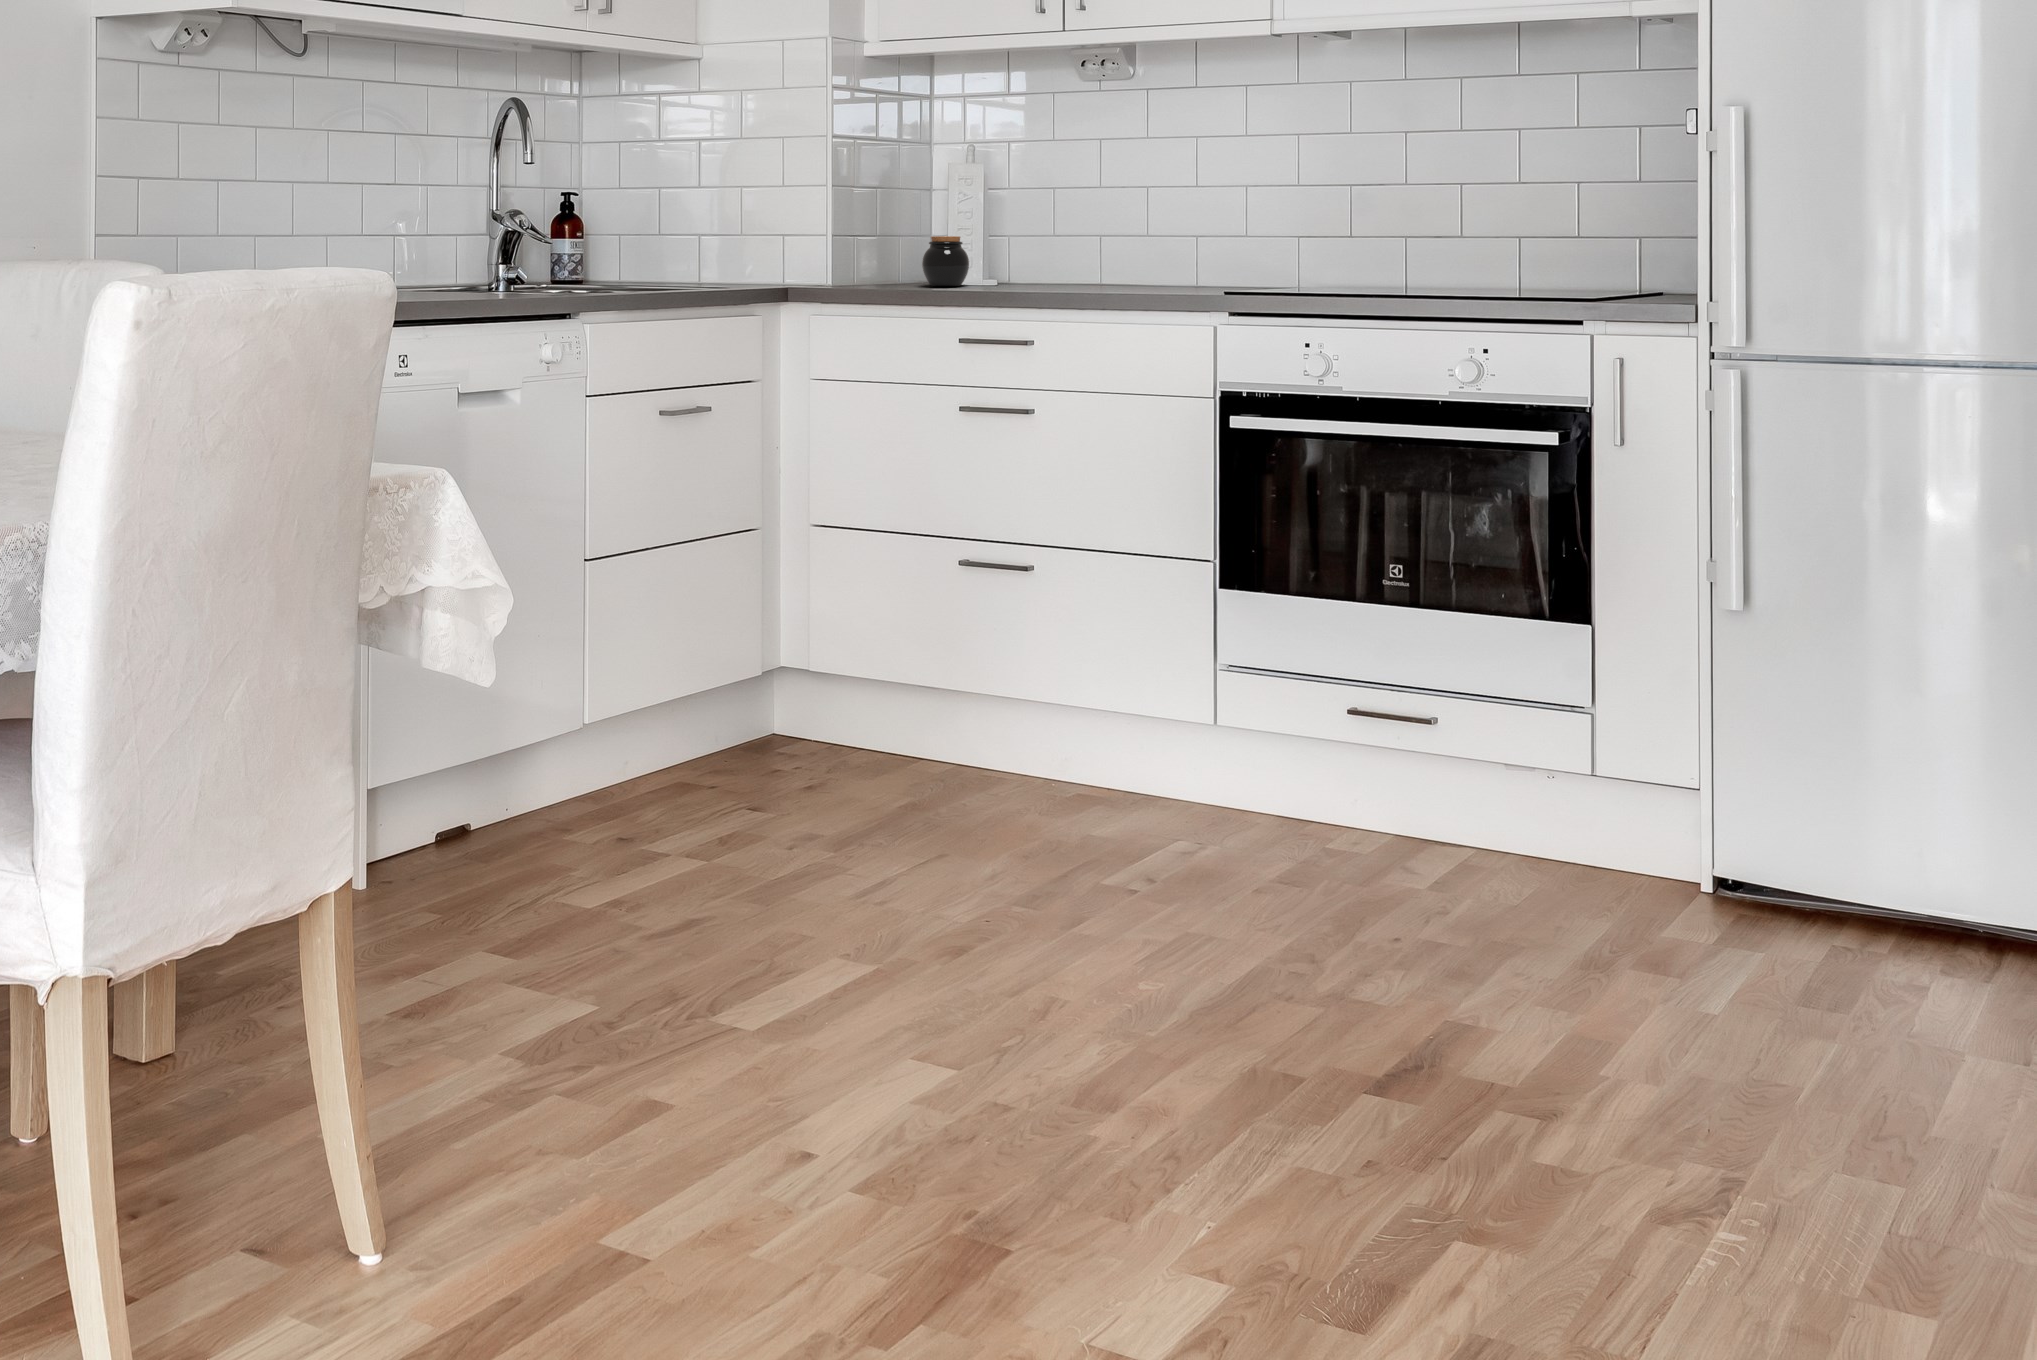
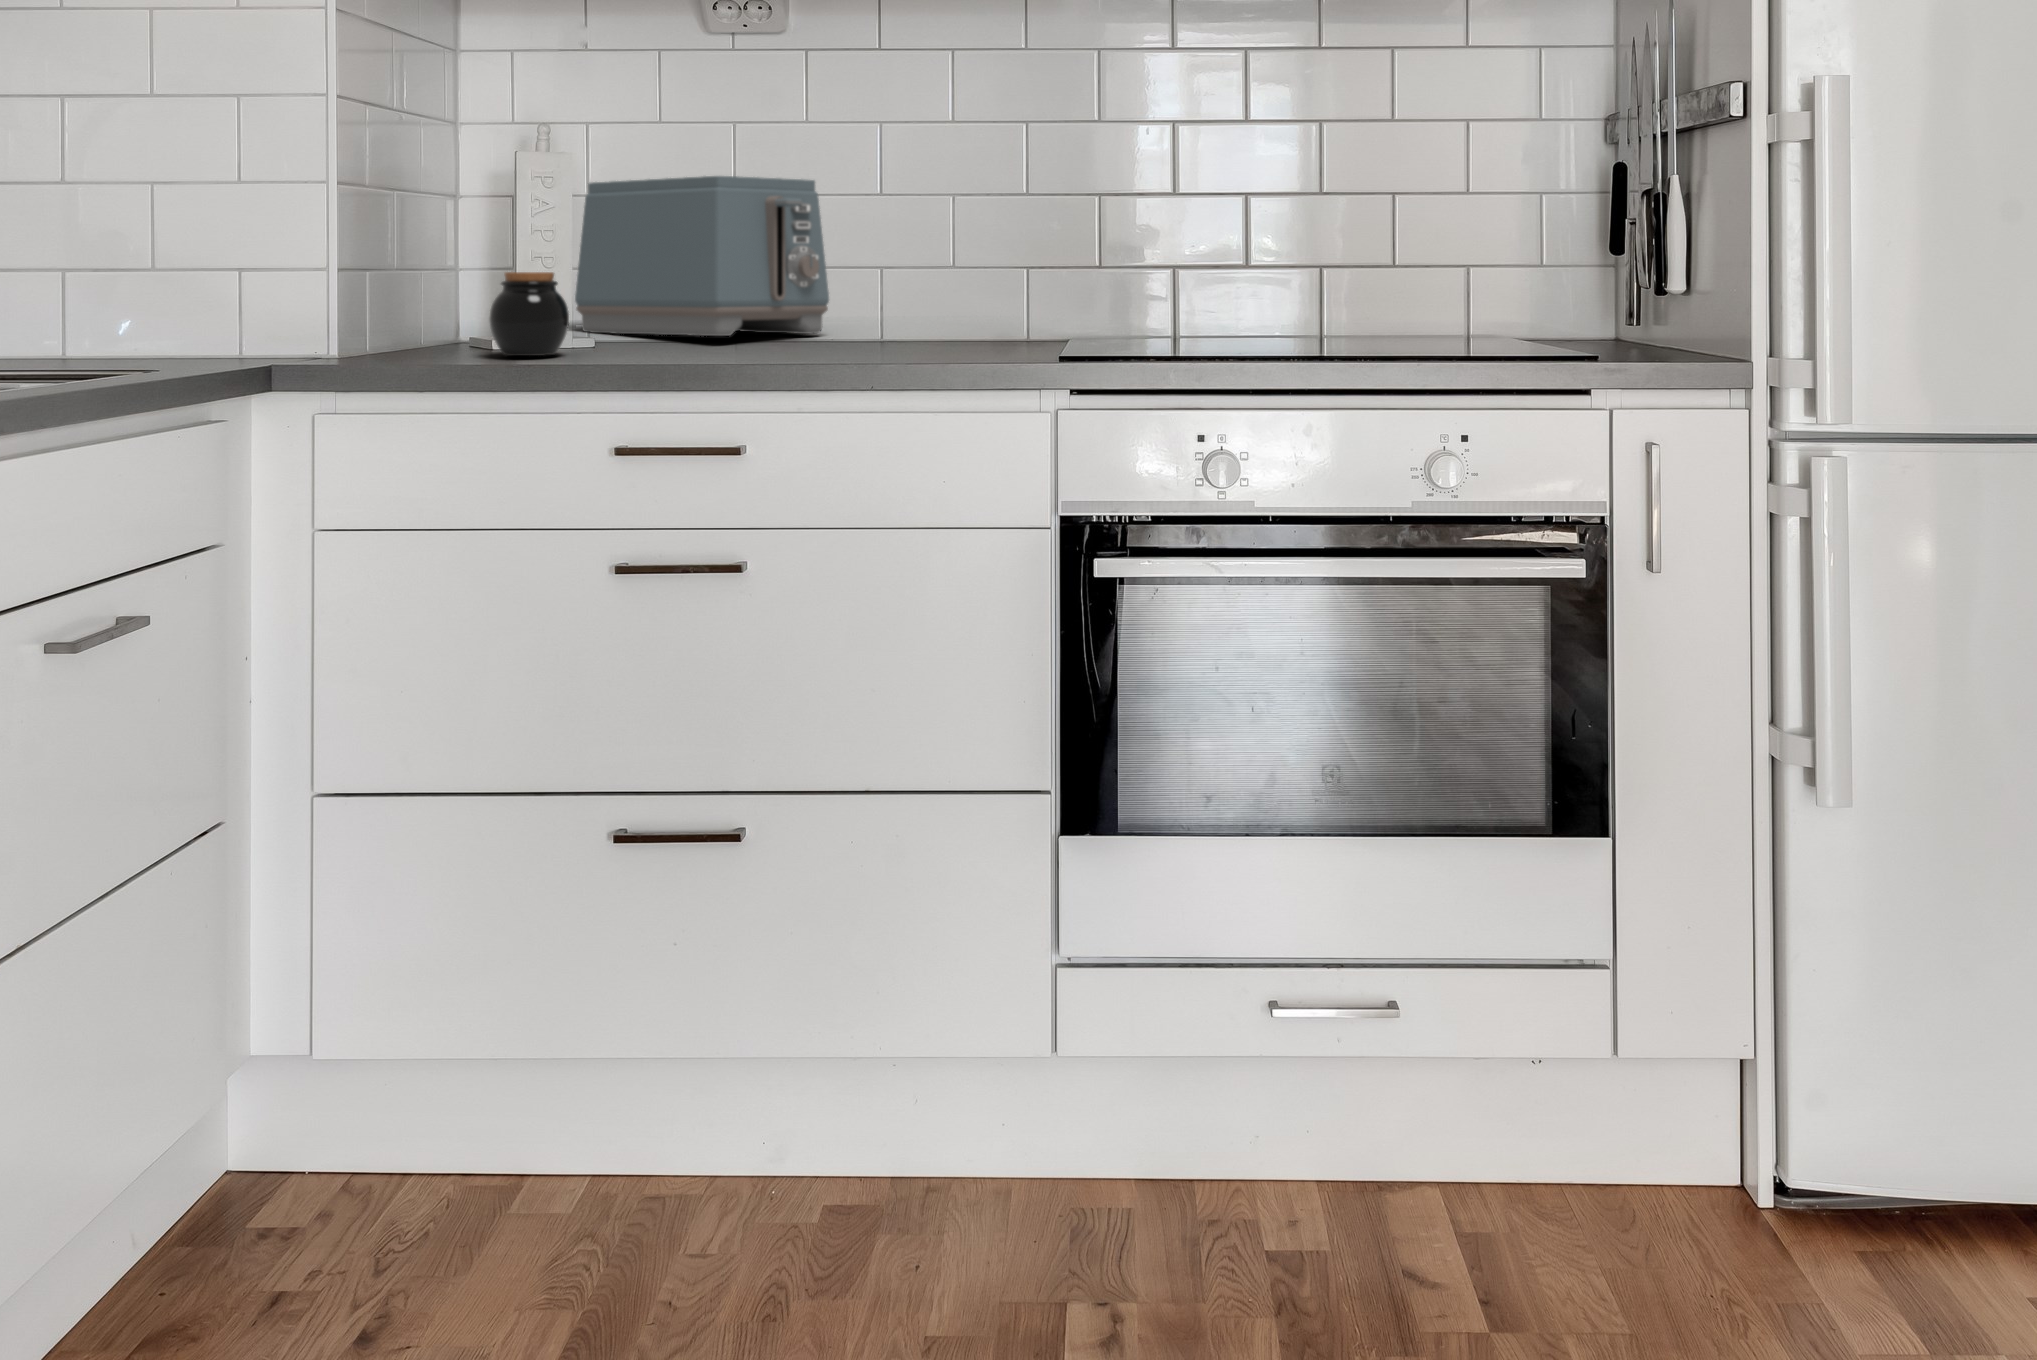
toaster: none [1000,176,1152,277] -> present [575,176,829,336]

